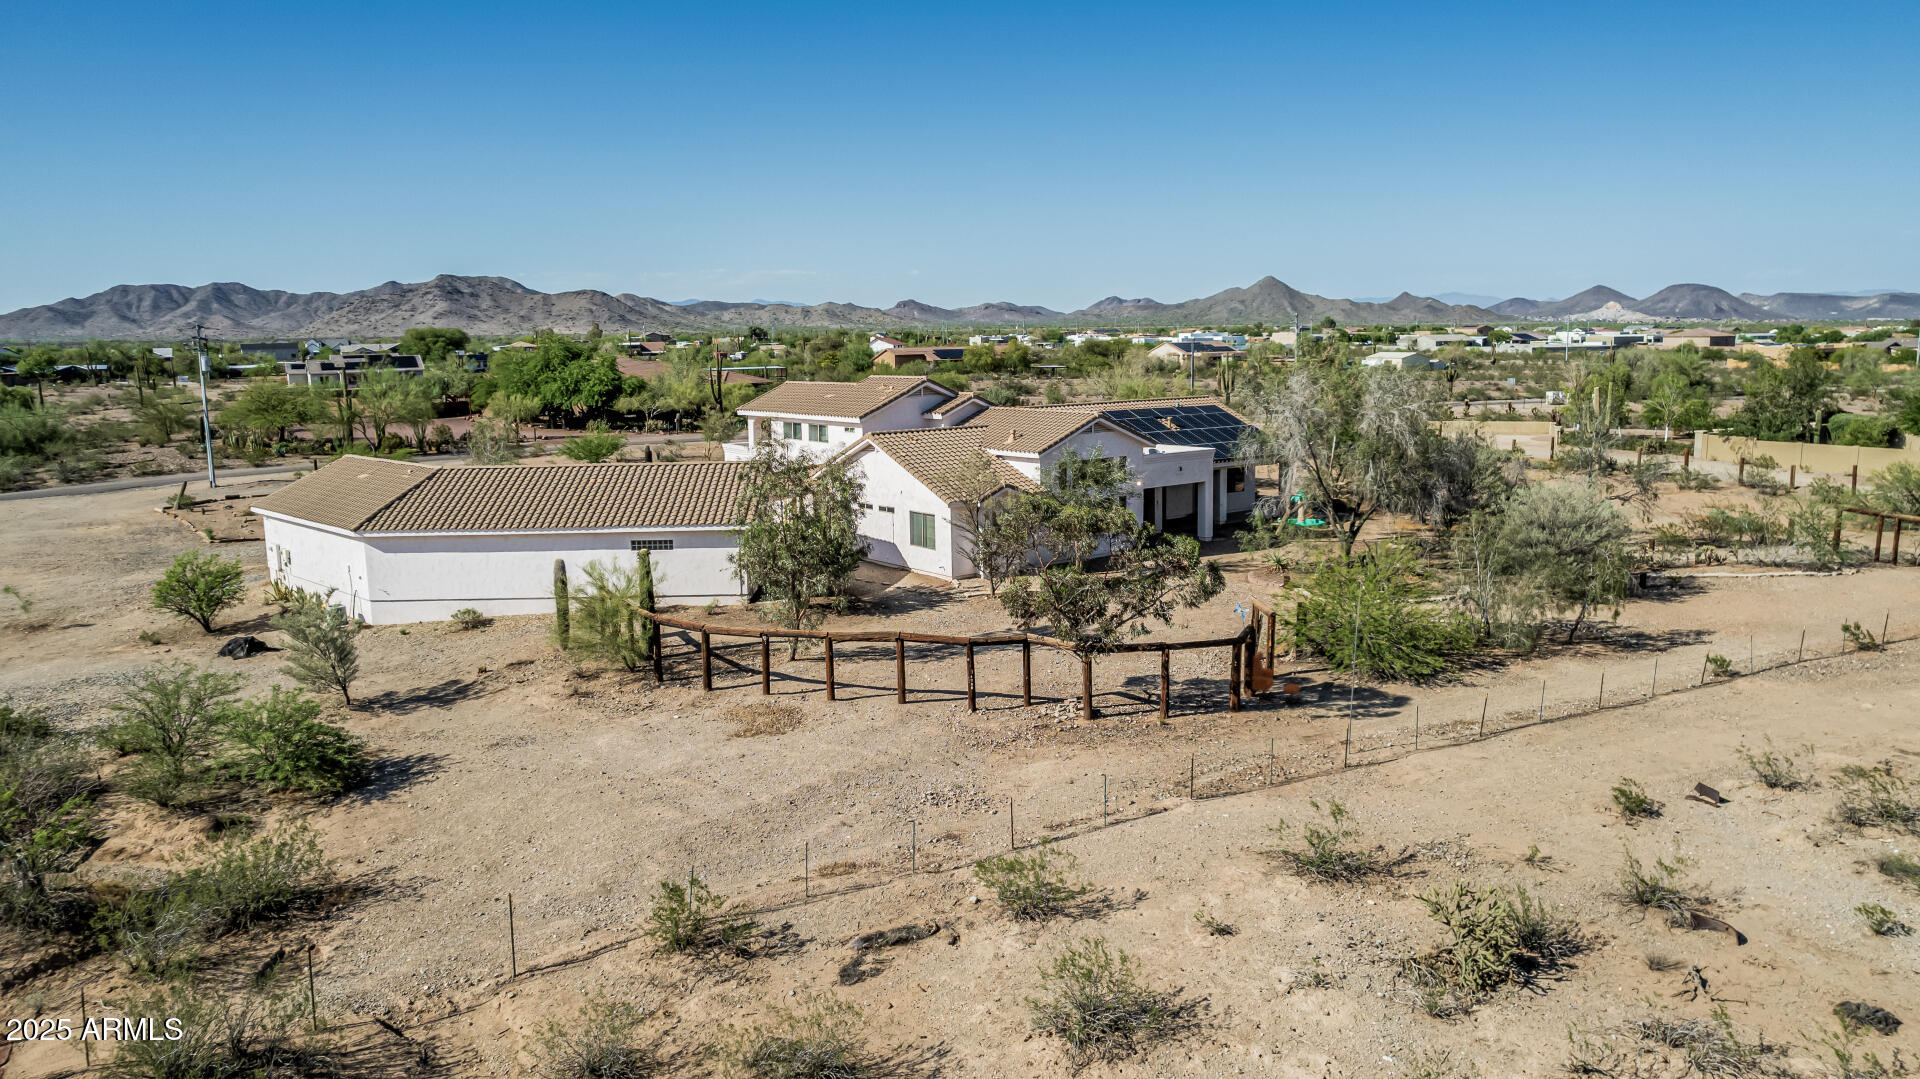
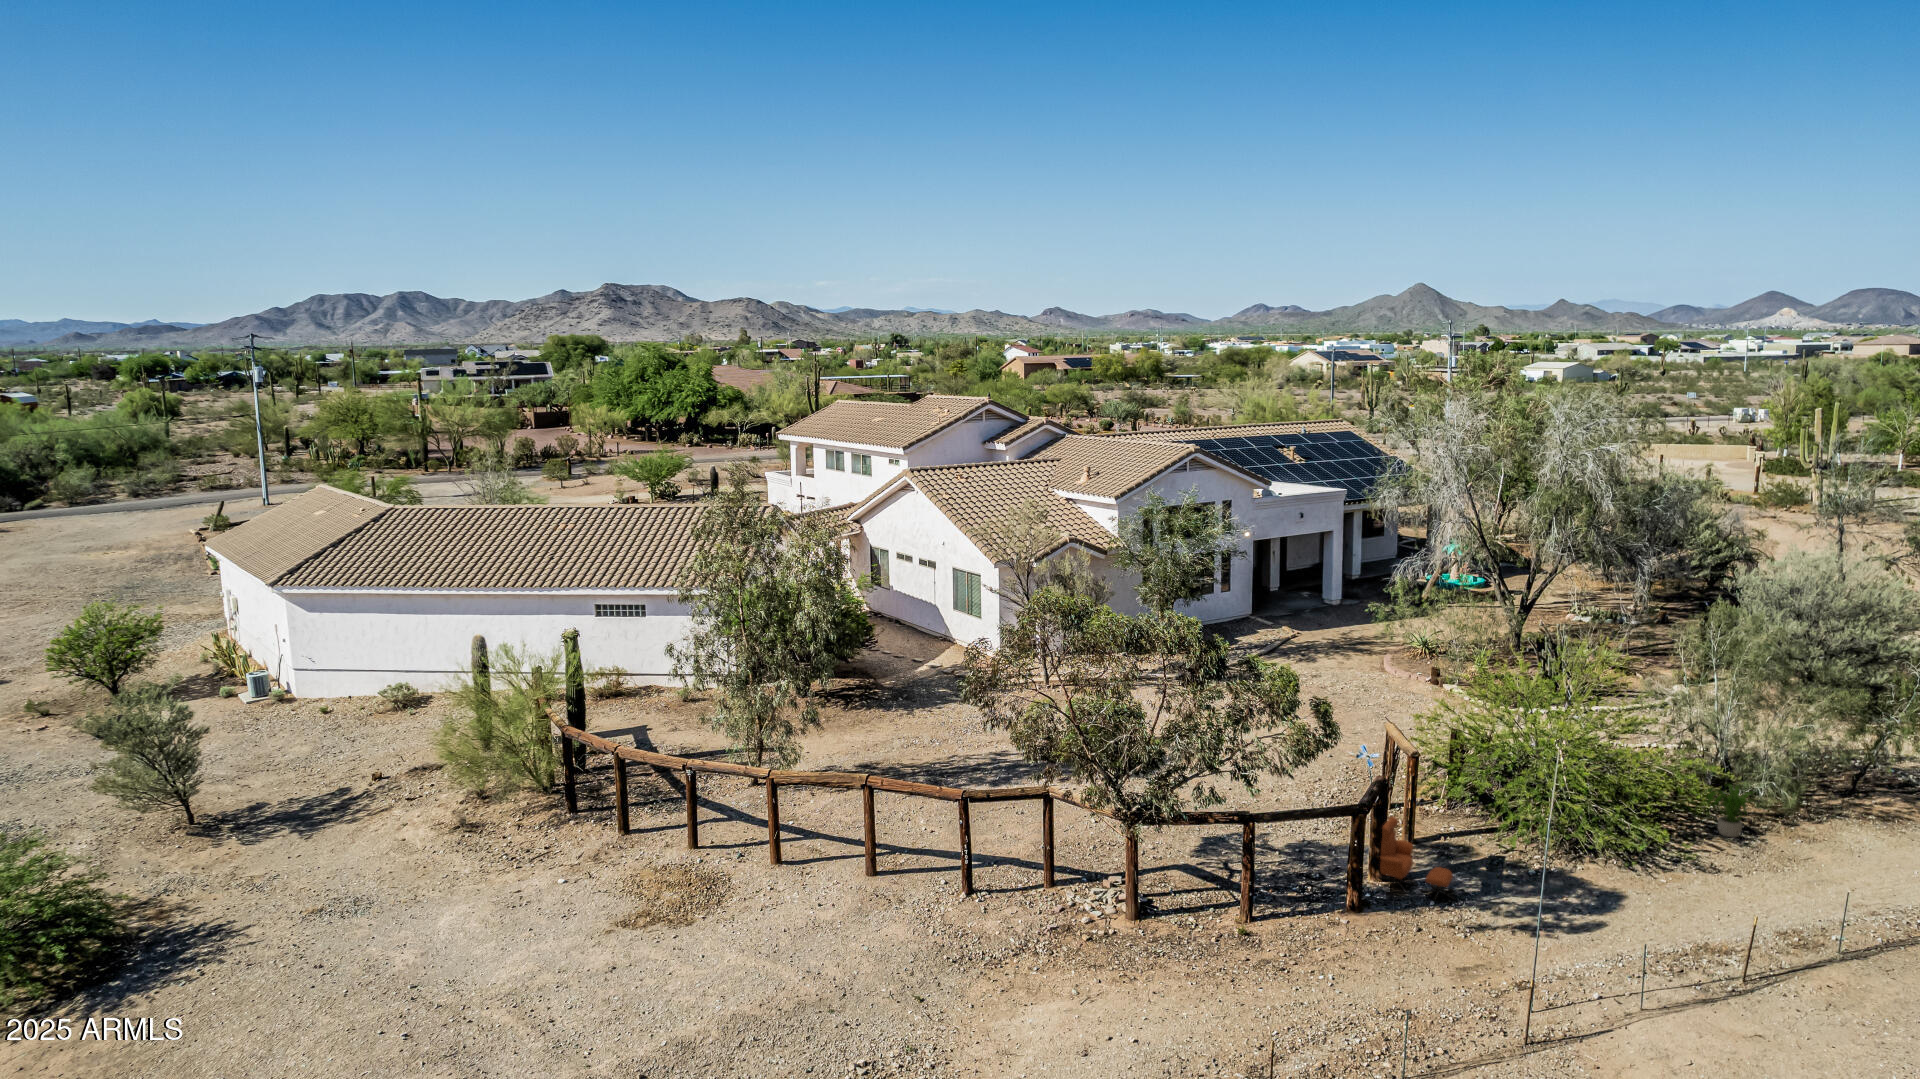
potted plant: none [1465,630,1502,665] -> present [1704,784,1761,837]

